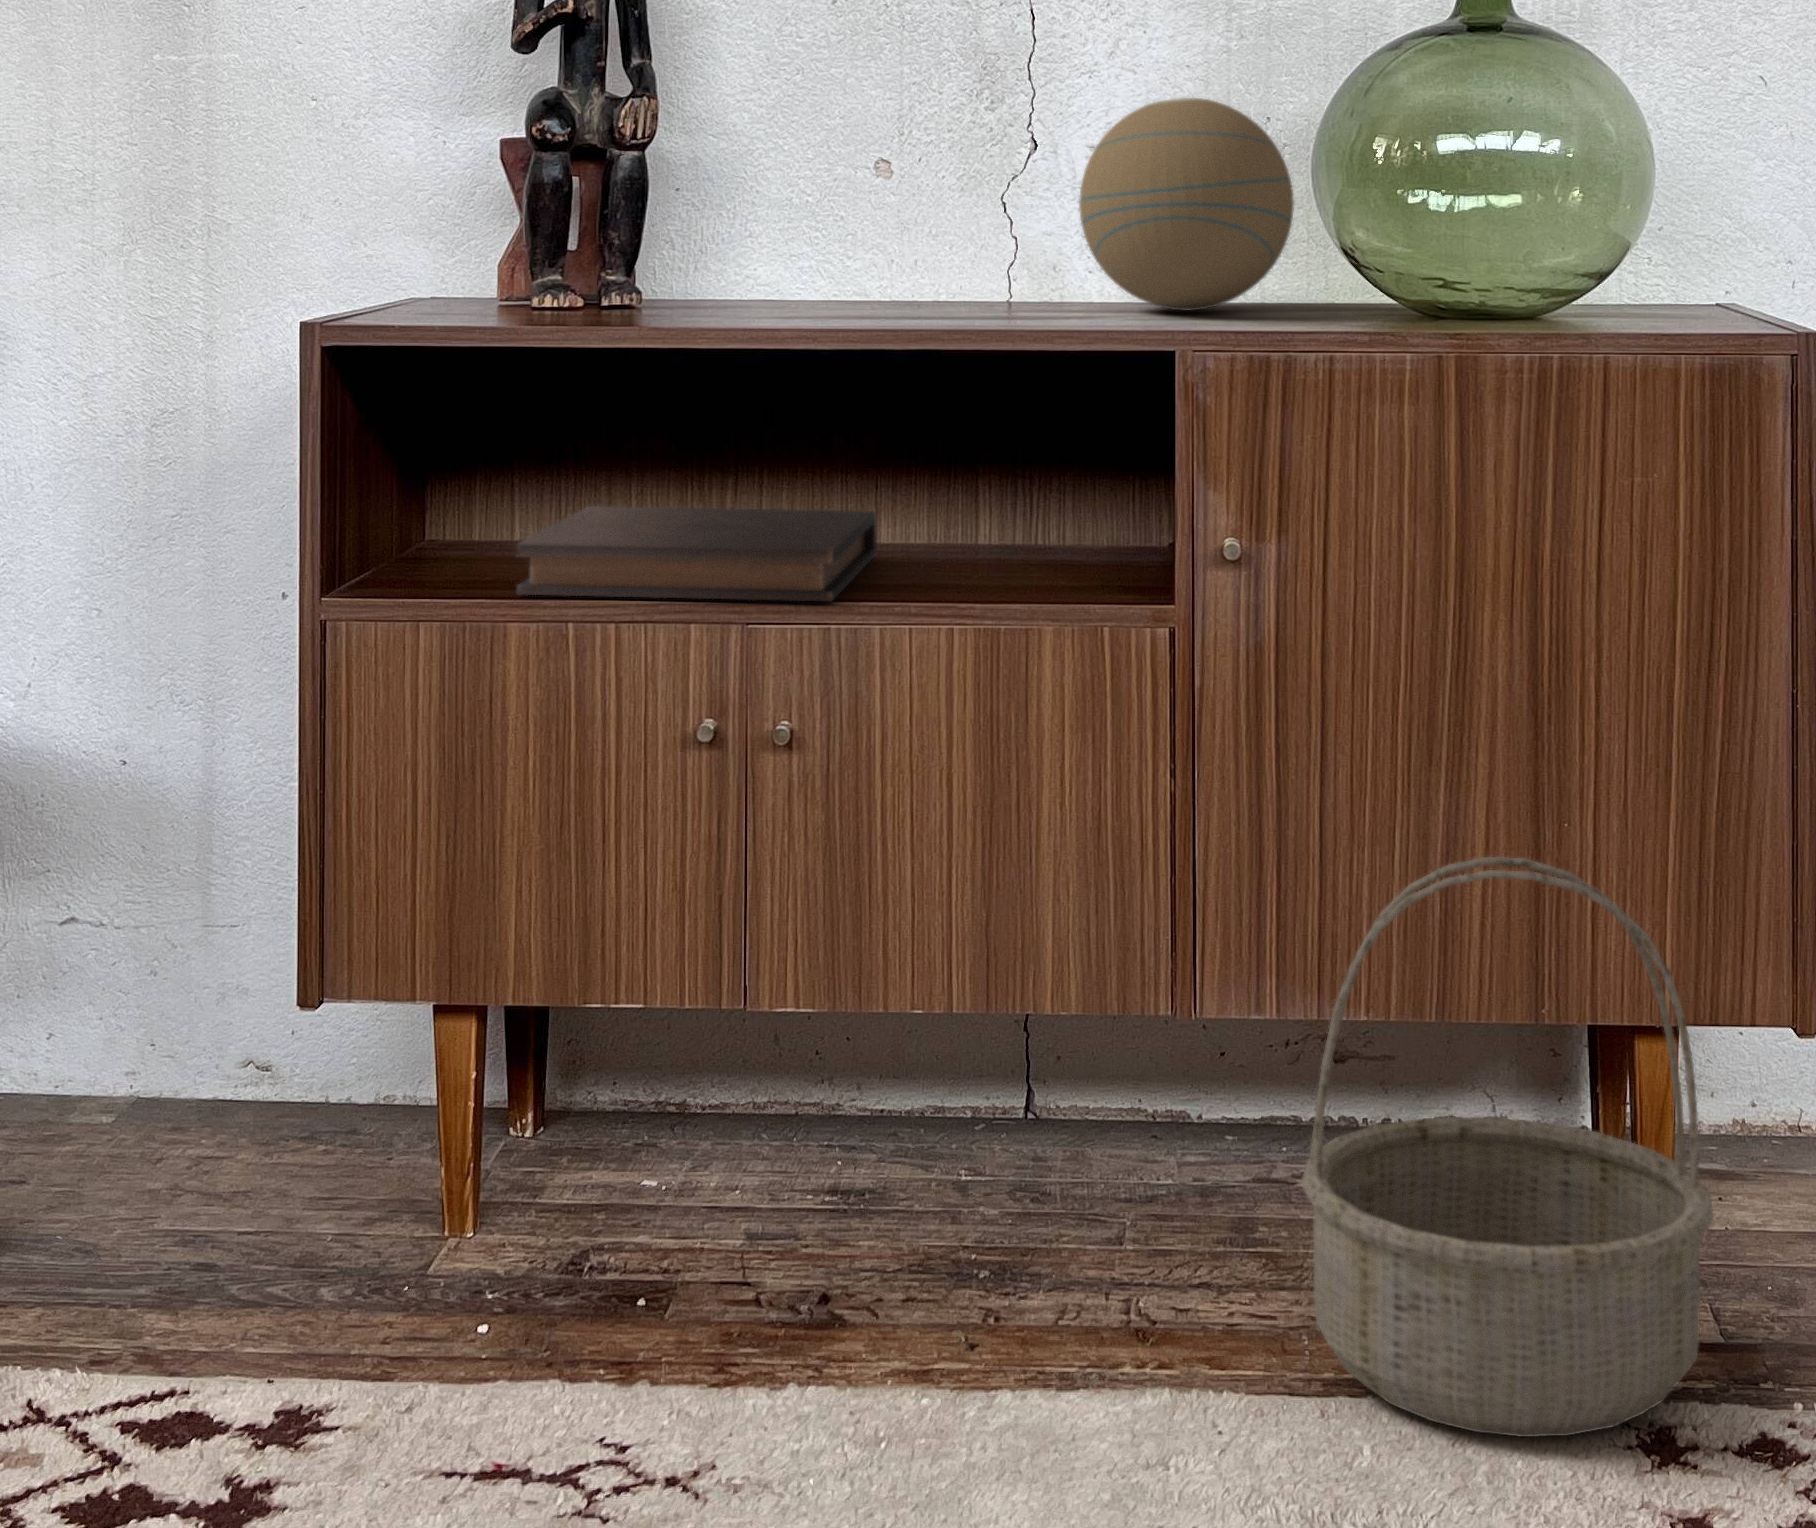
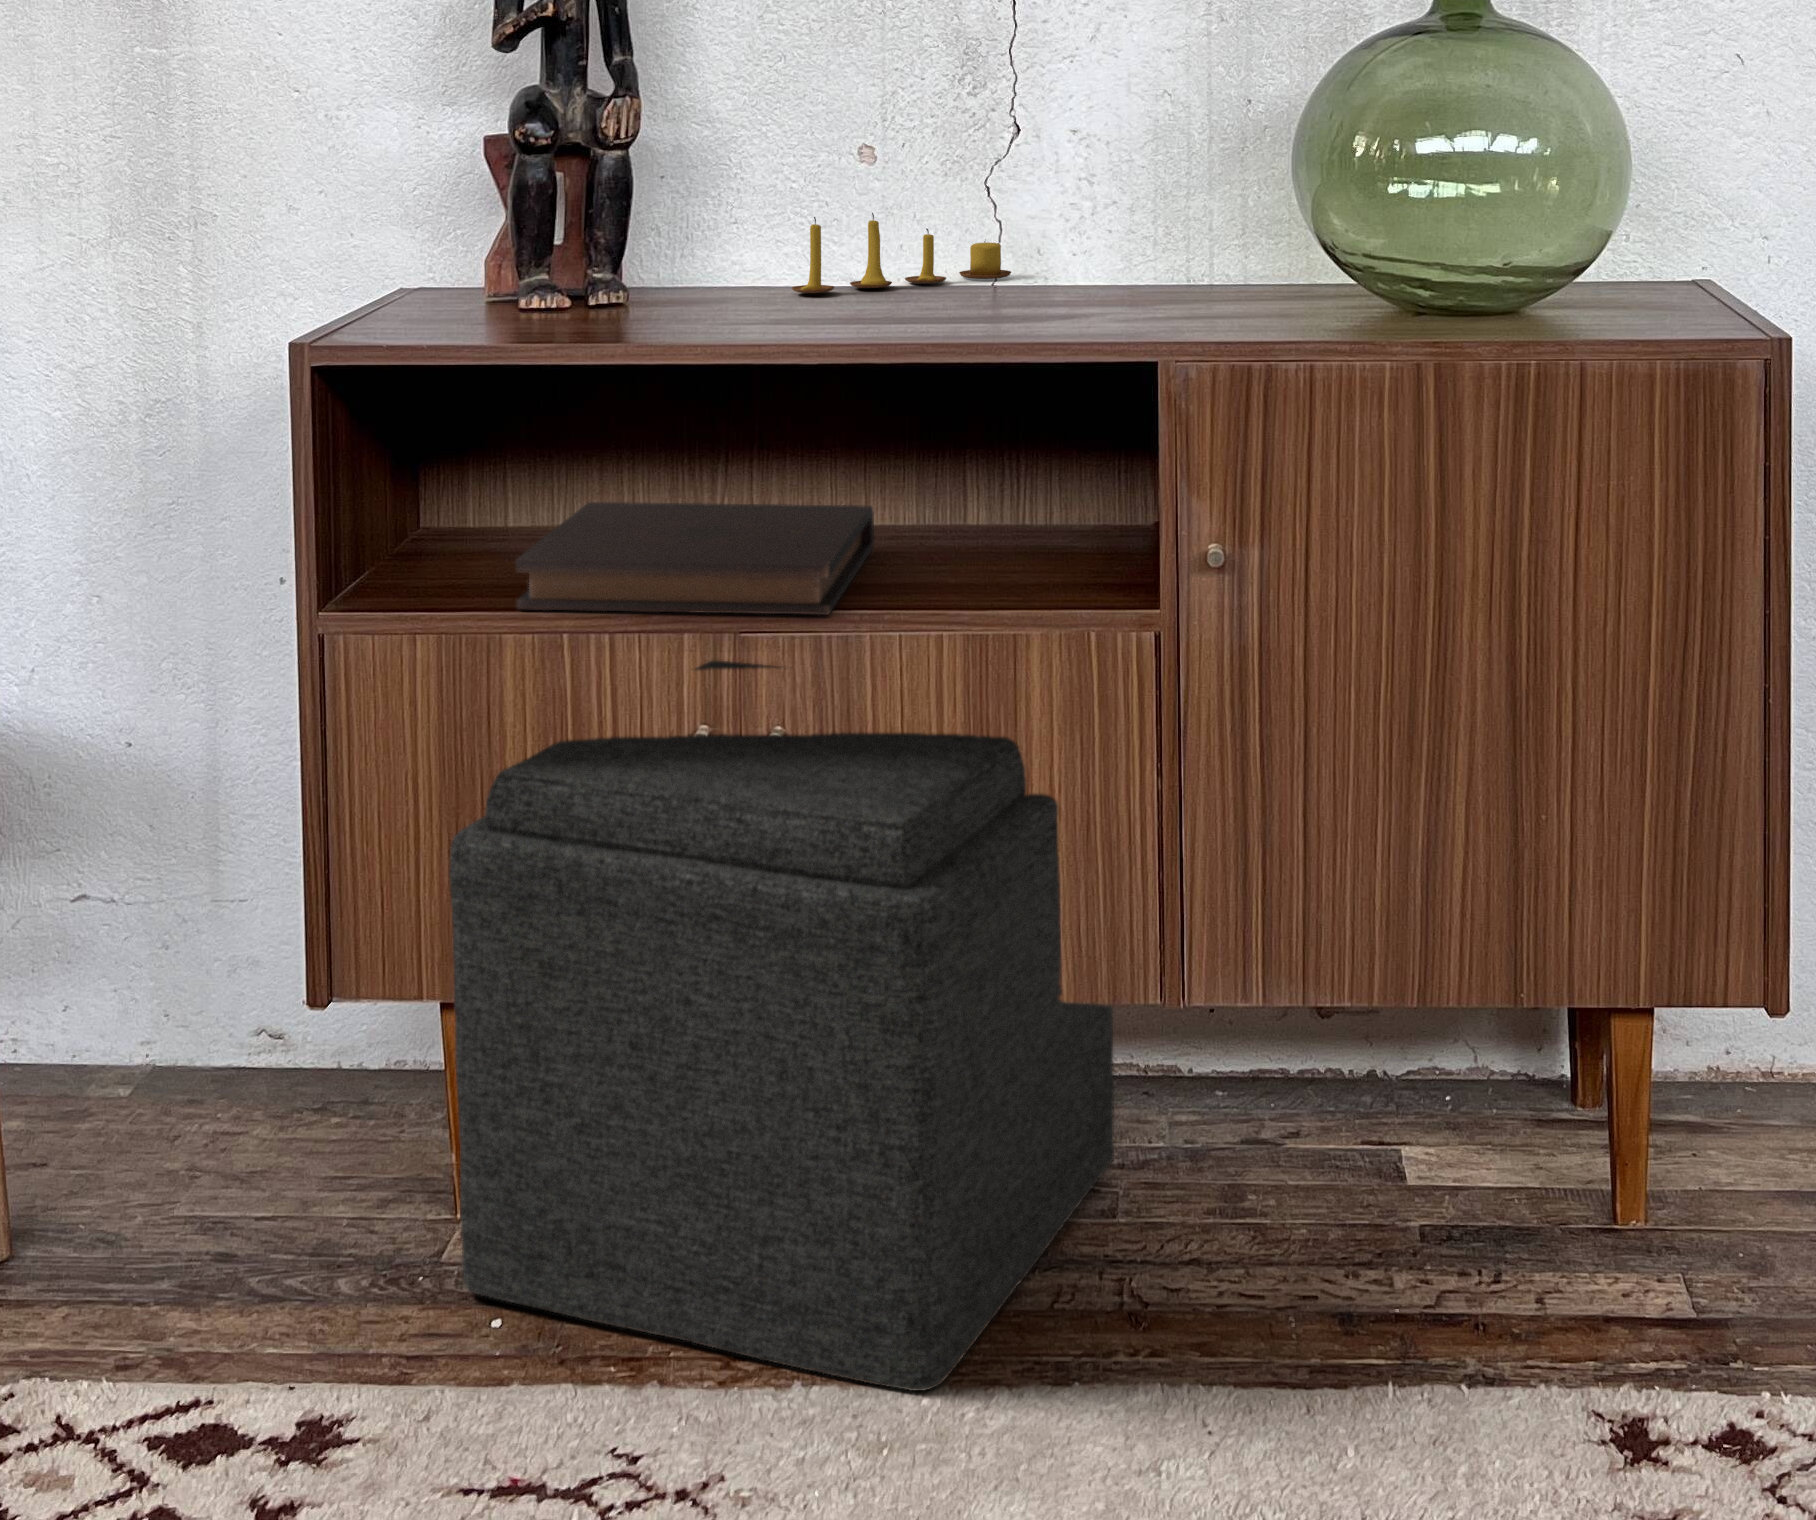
decorative orb: present [1079,98,1294,311] -> none [1072,95,1284,307]
candle: none [797,222,1017,299] -> present [792,213,1011,293]
ottoman: none [443,668,1117,1391] -> present [449,661,1114,1391]
basket: present [1301,857,1713,1437] -> none [1289,877,1687,1431]

